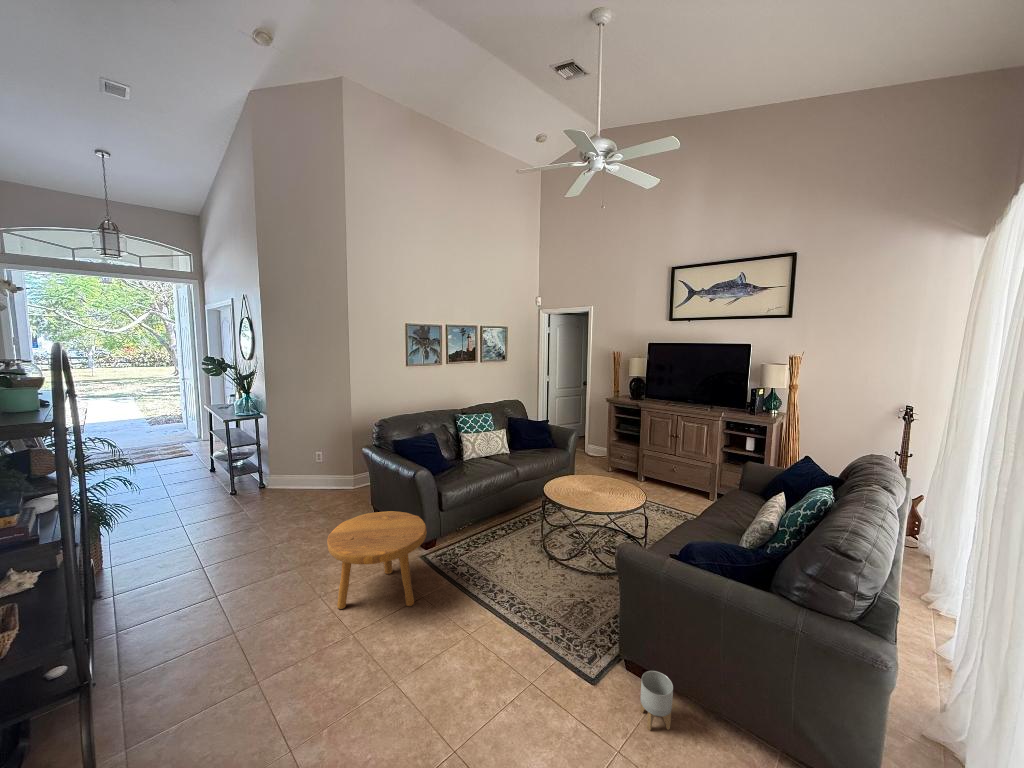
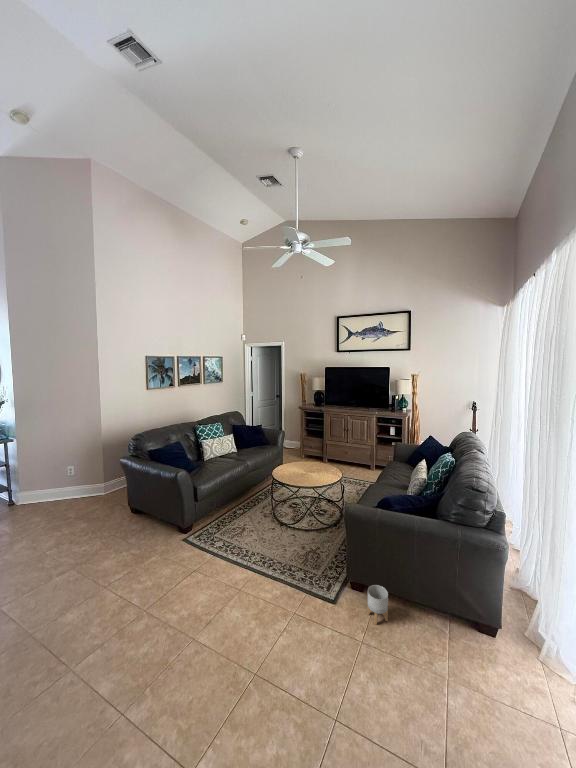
footstool: present [327,511,427,609] -> none [113,506,195,593]

